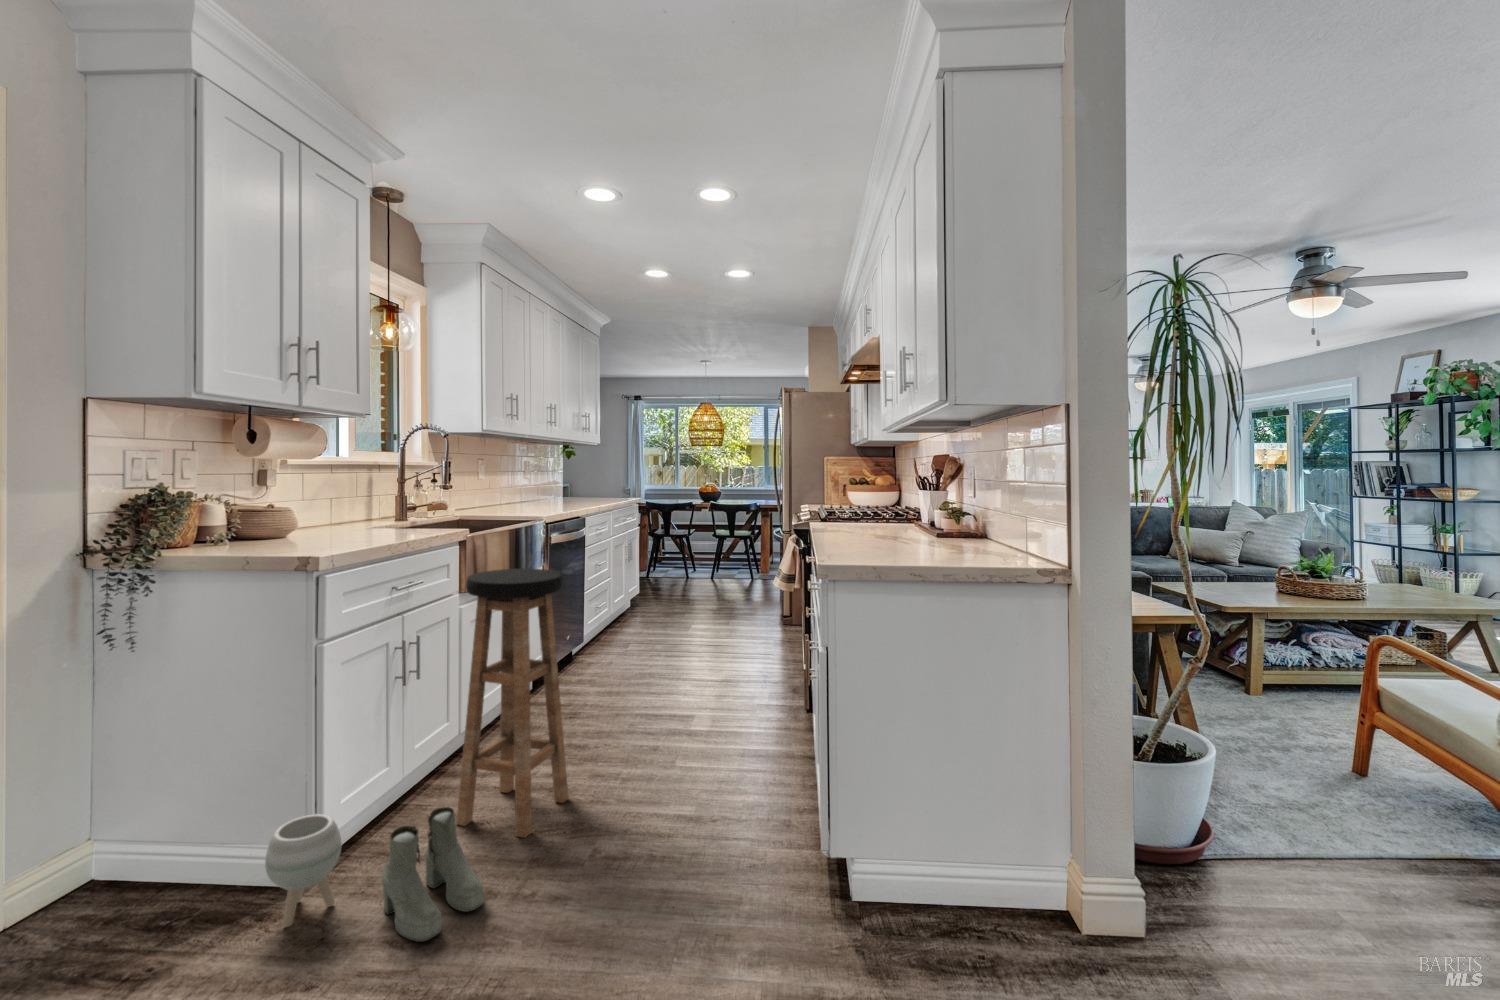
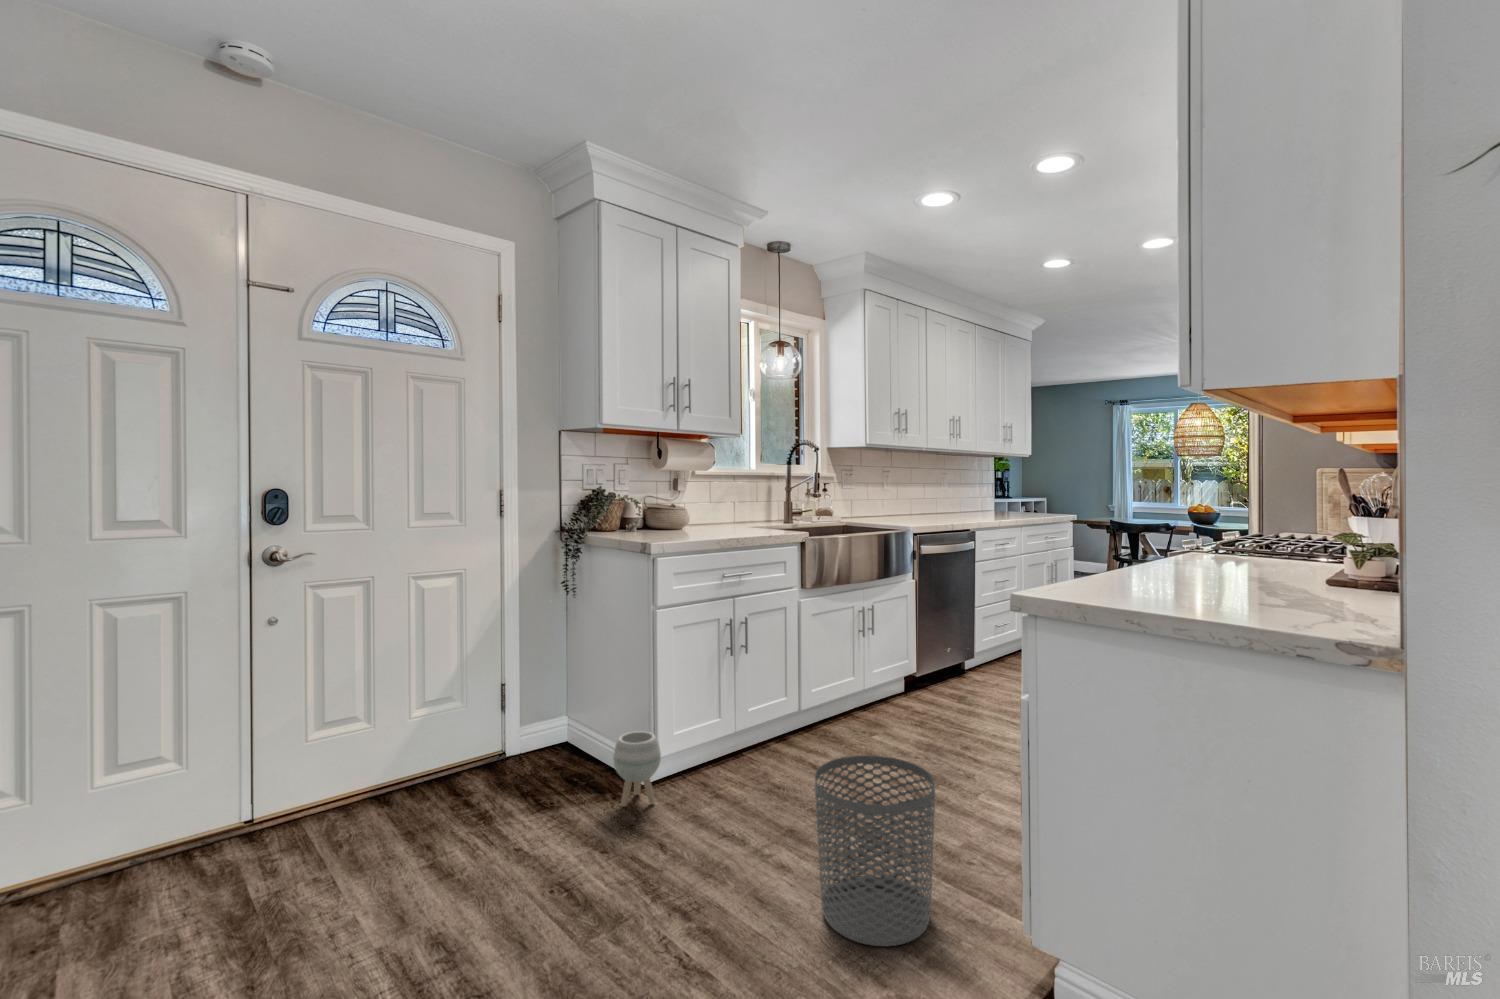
bar stool: present [456,569,568,838] -> none [762,562,861,807]
waste bin: none [620,762,738,956] -> present [815,755,935,946]
boots: present [382,807,484,942] -> none [675,751,740,847]

